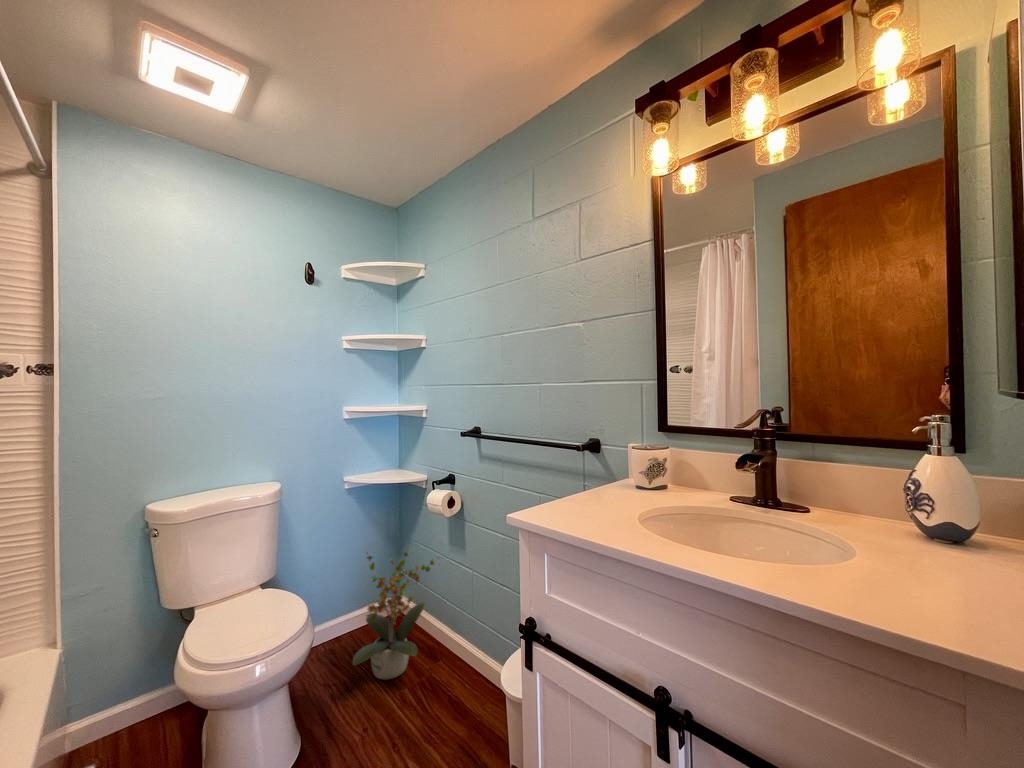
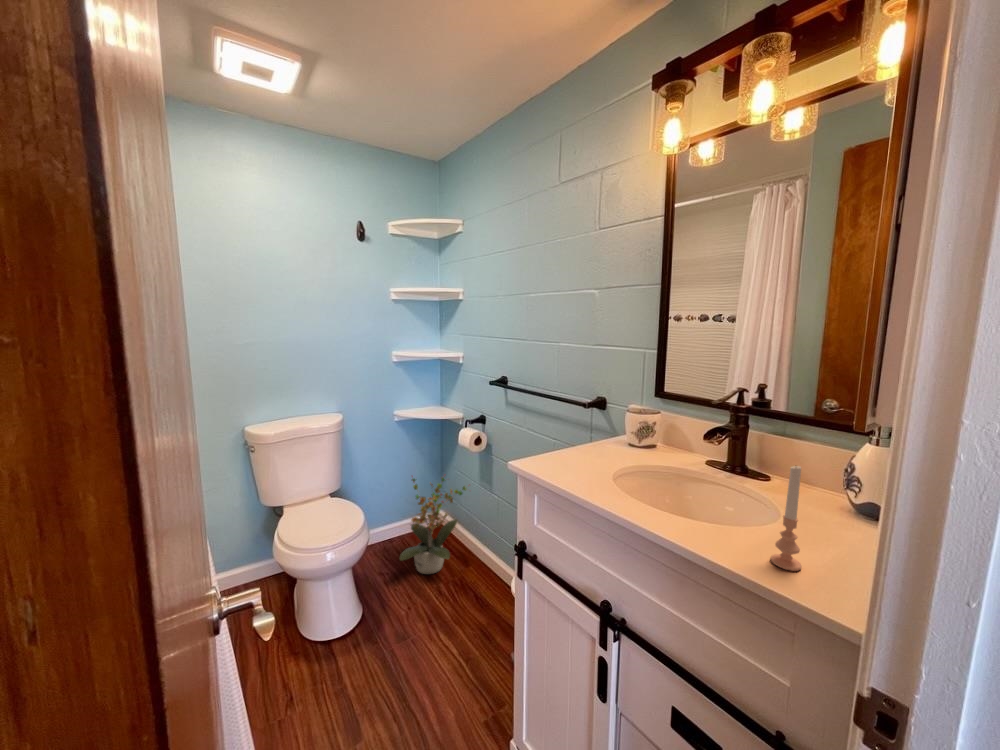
candle: none [890,472,937,614] -> present [770,466,802,571]

